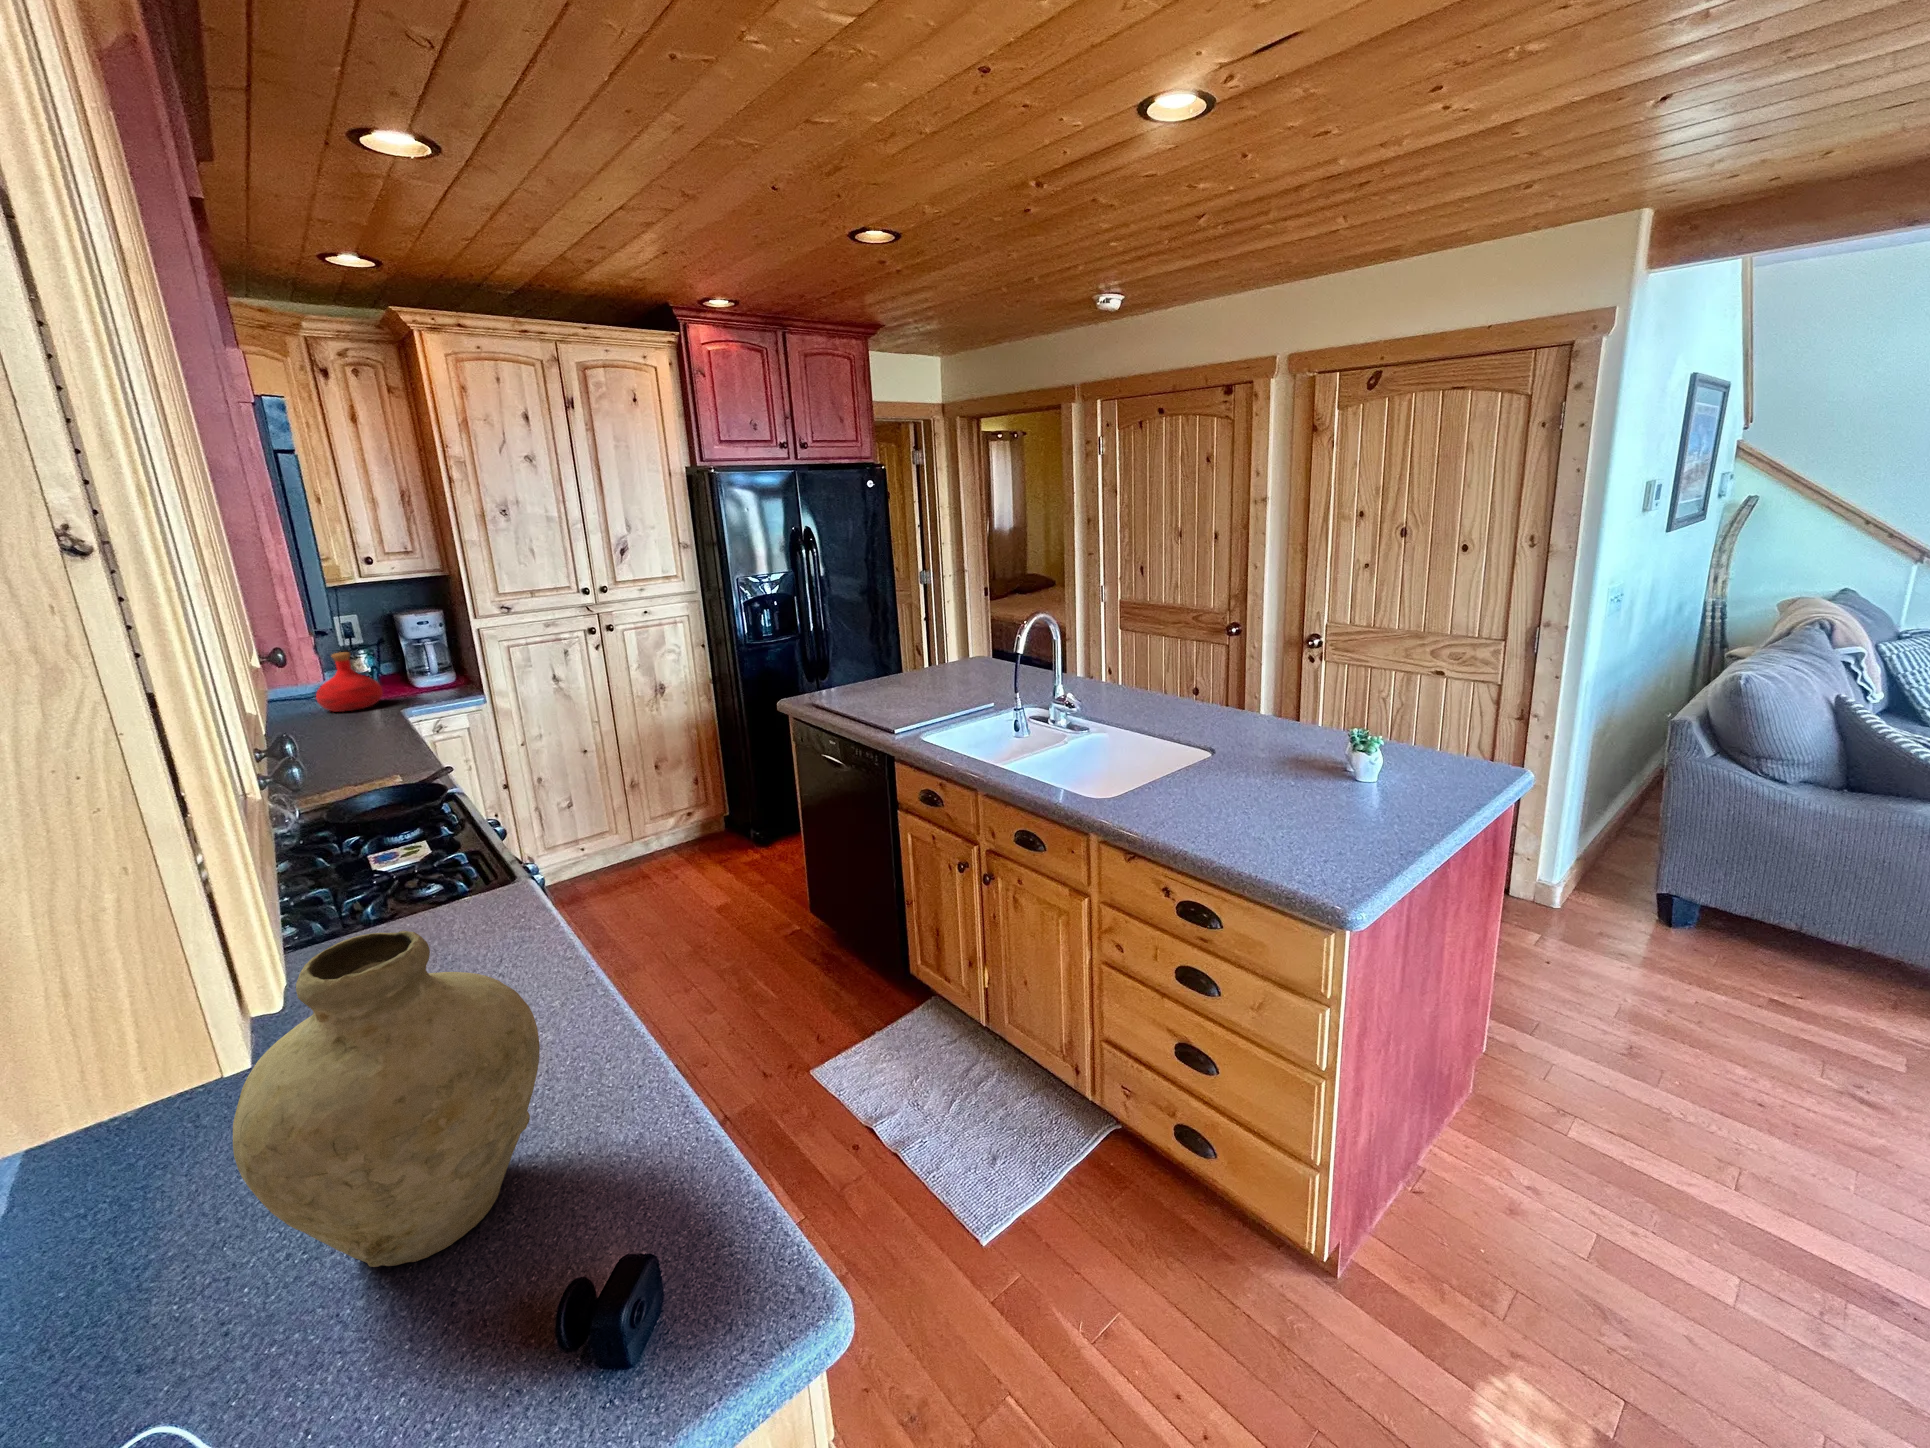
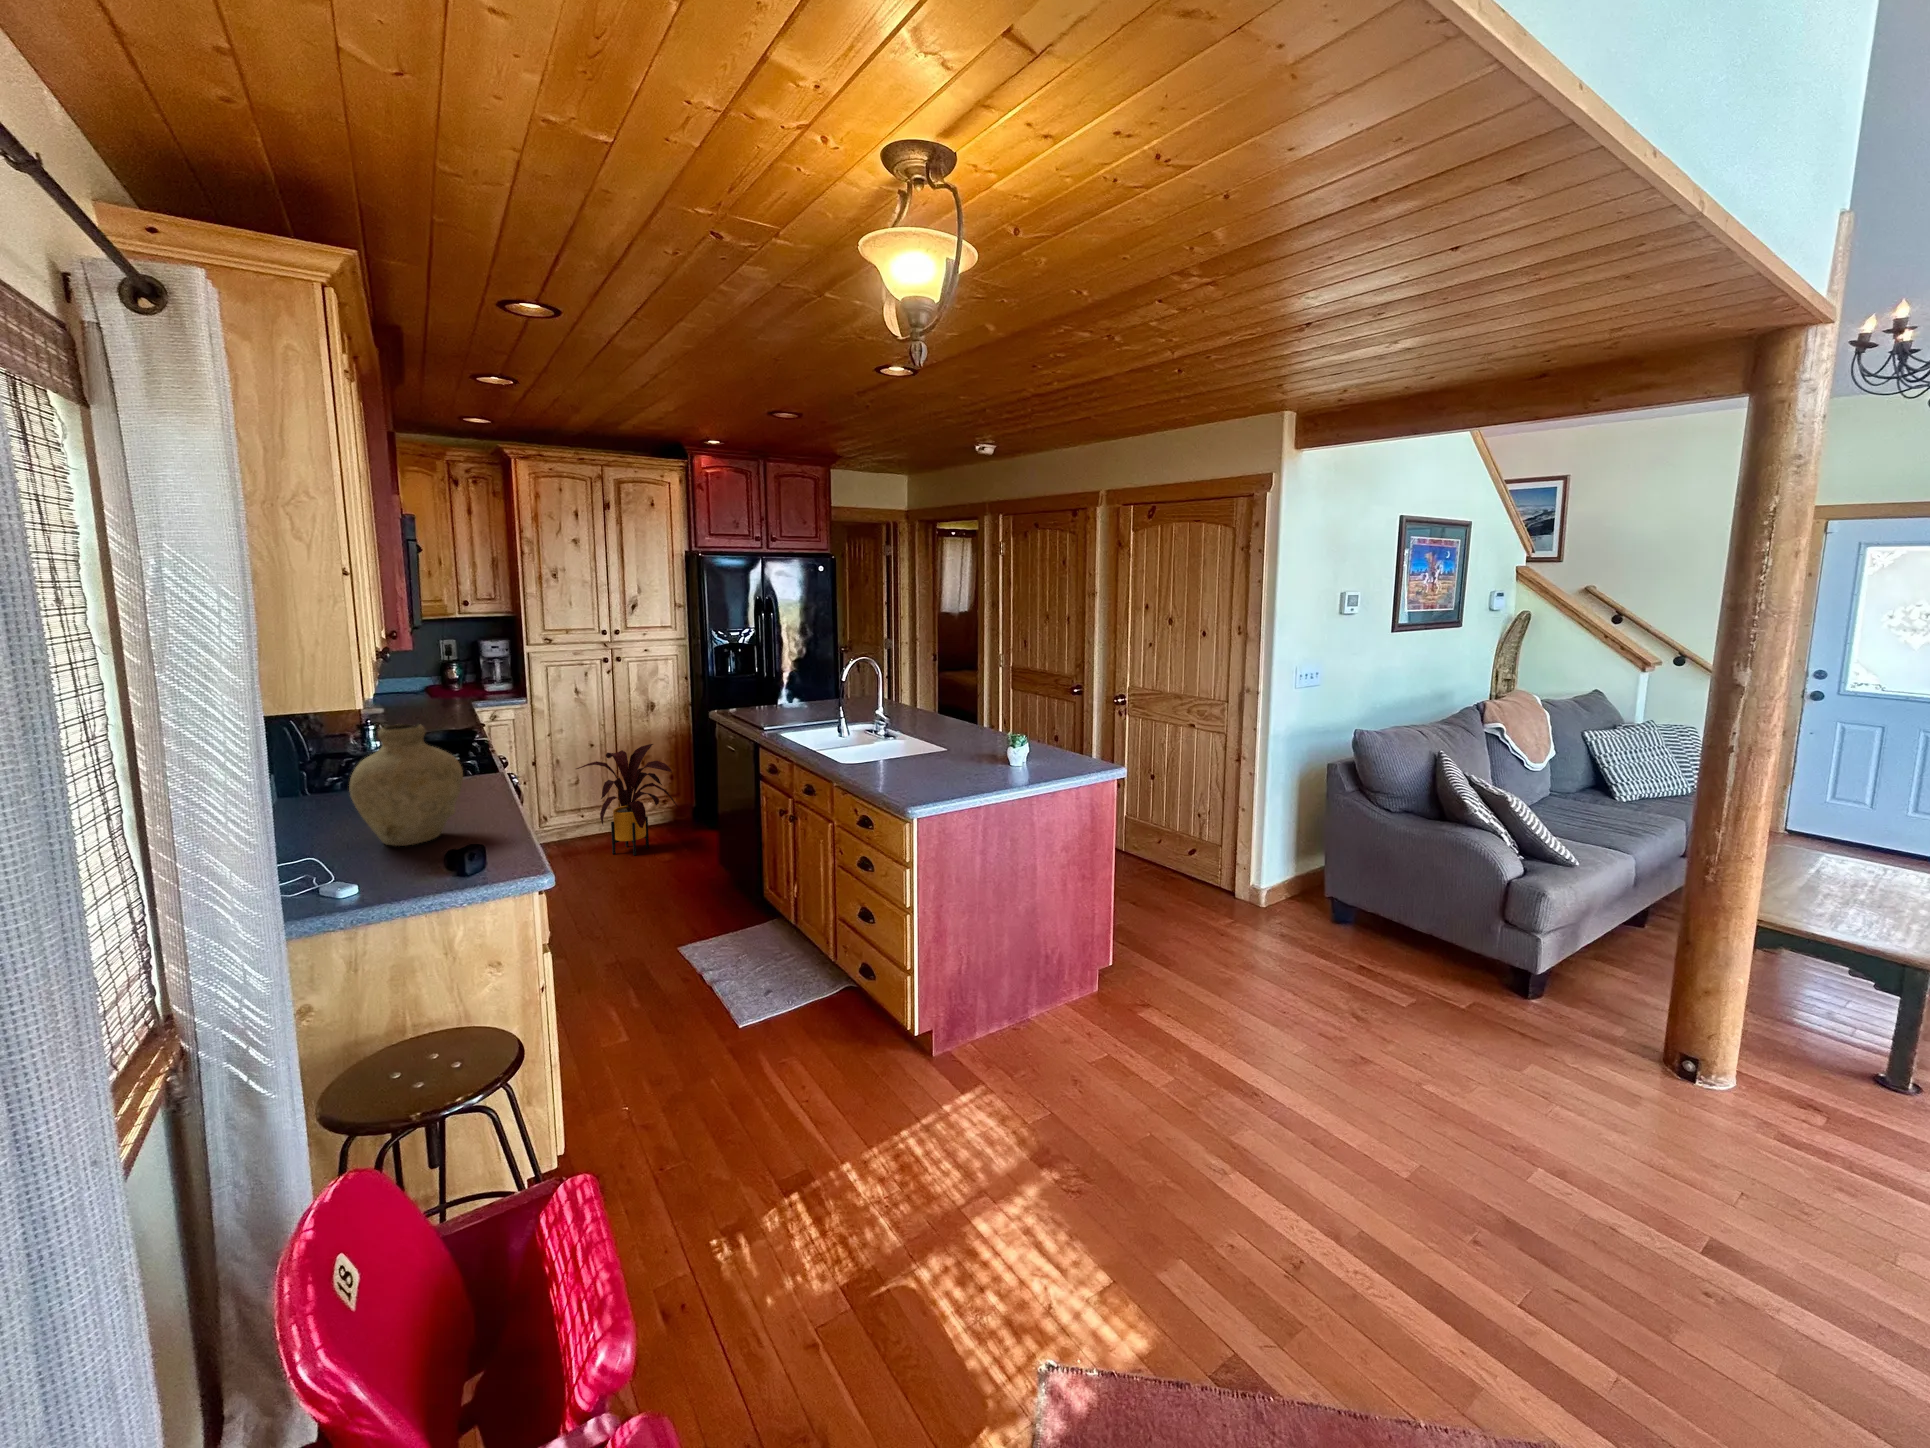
bottle: present [316,652,383,712] -> none [420,661,462,700]
house plant: none [573,741,726,901] -> present [576,744,678,855]

